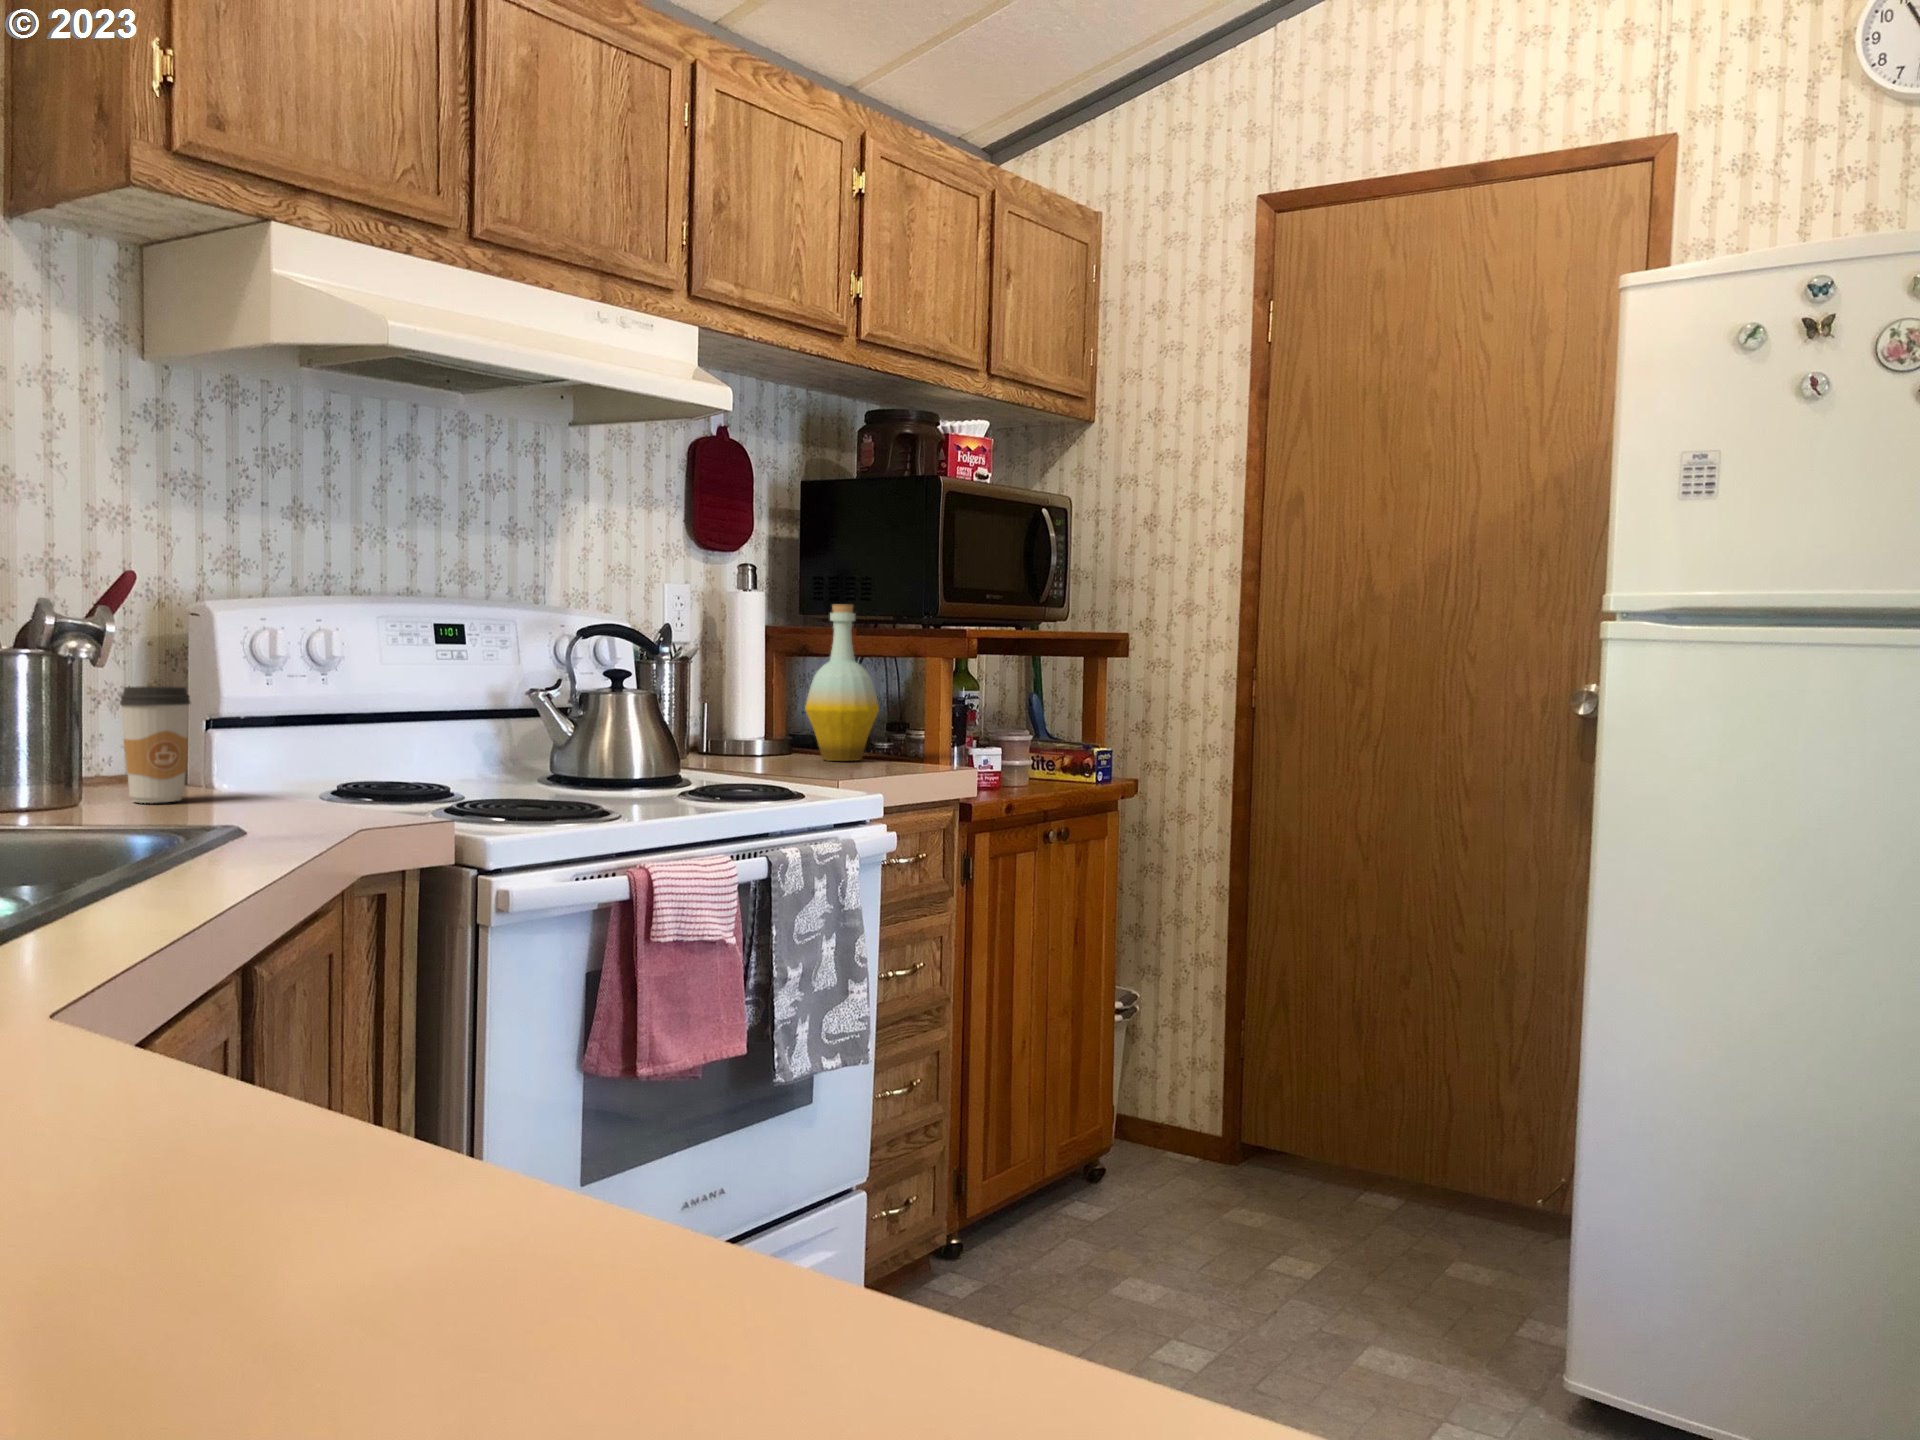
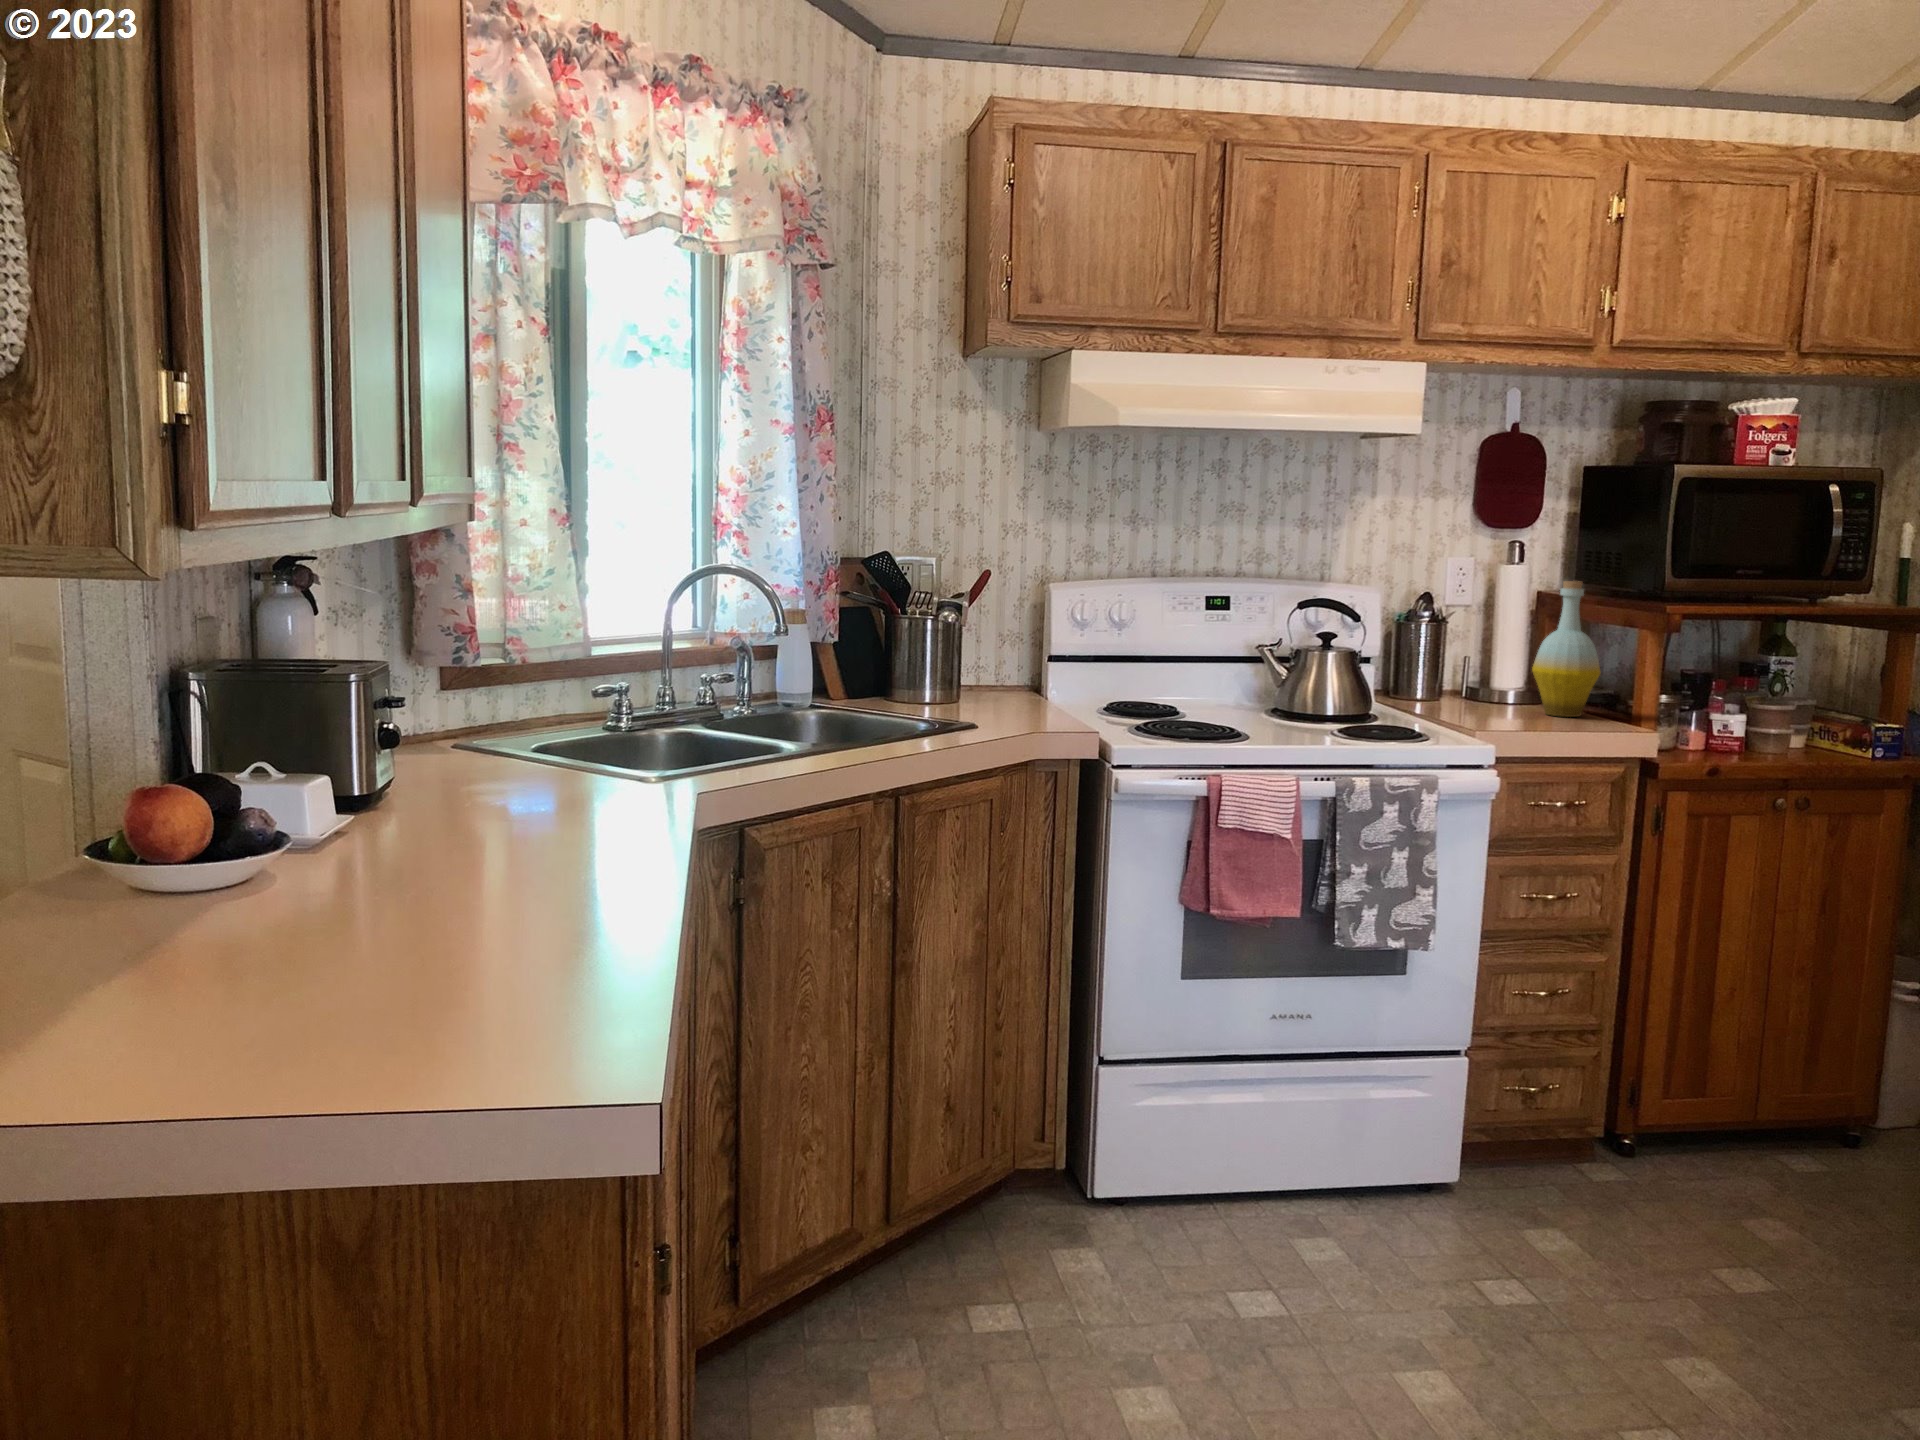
coffee cup: present [120,686,190,803] -> none [992,632,1030,702]

